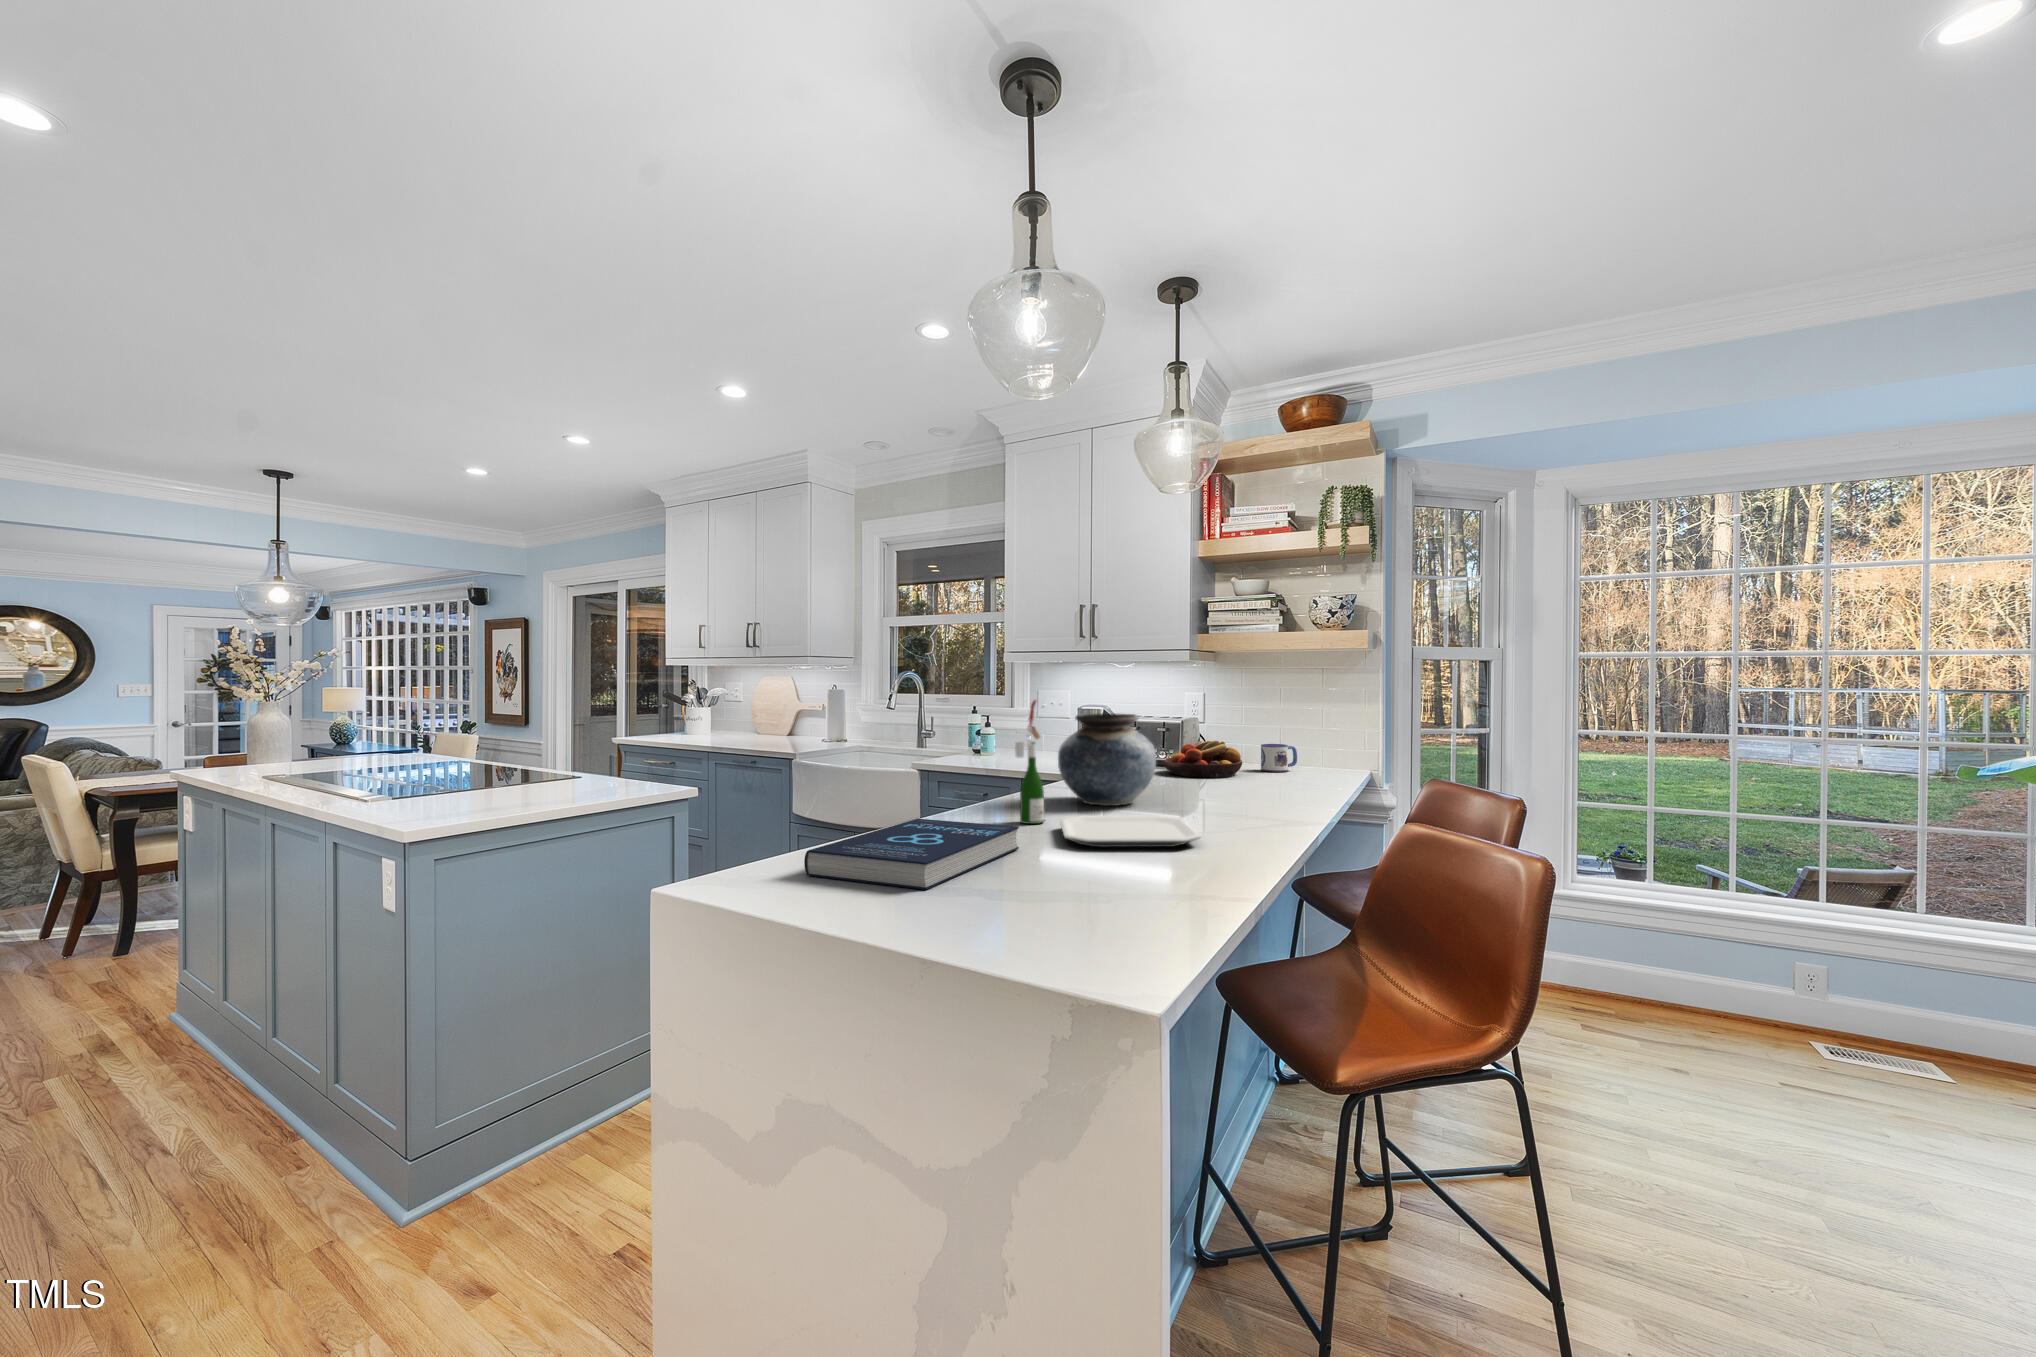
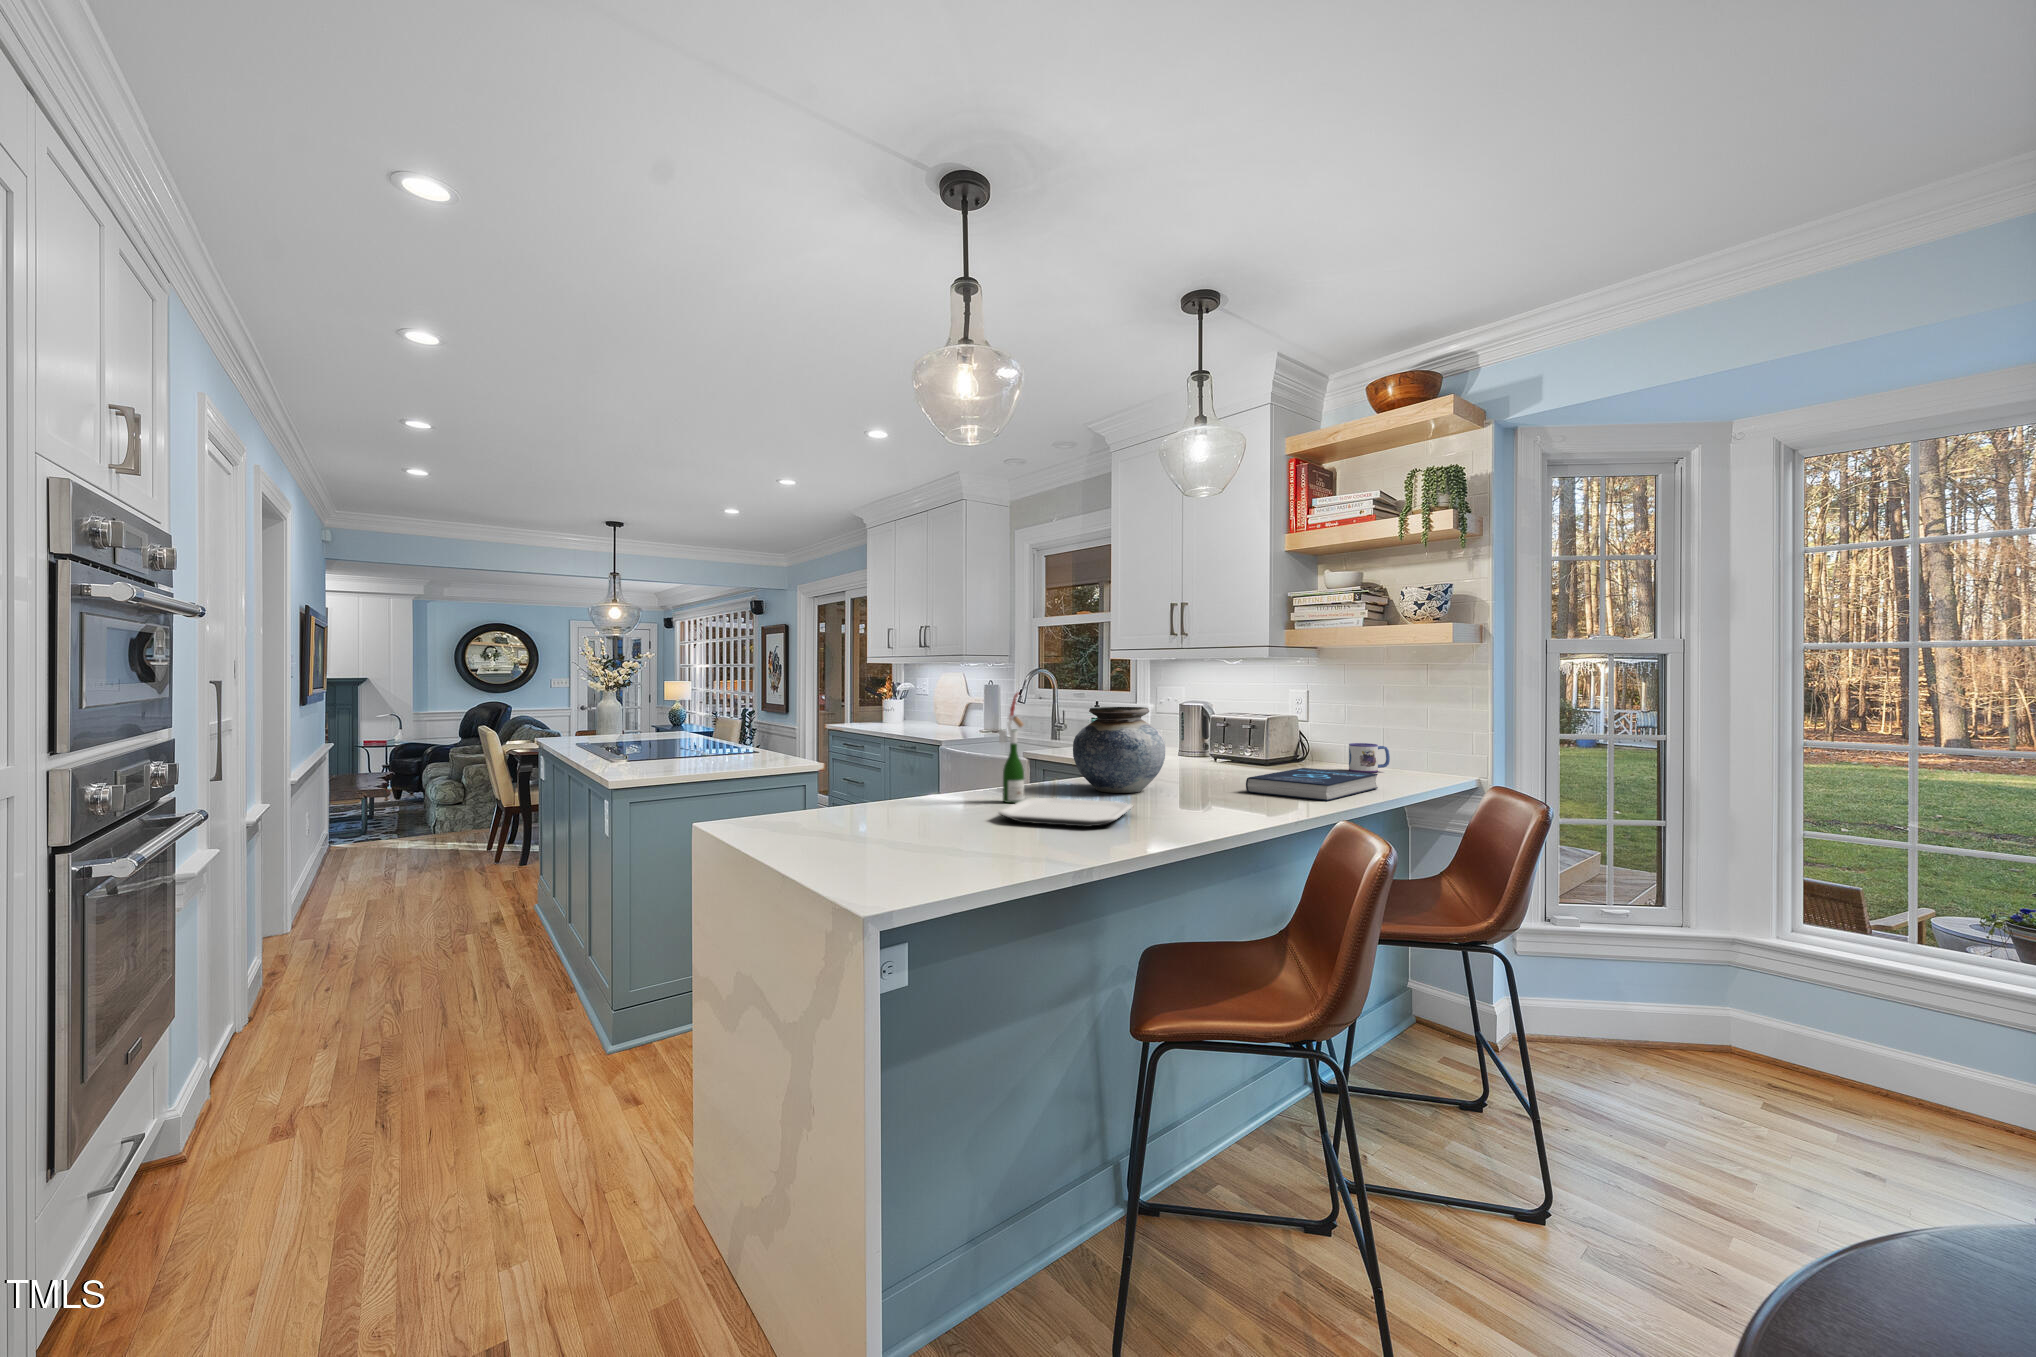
fruit bowl: present [1164,741,1242,778] -> none [1238,738,1318,775]
book: present [804,819,1019,890] -> present [1246,768,1378,801]

